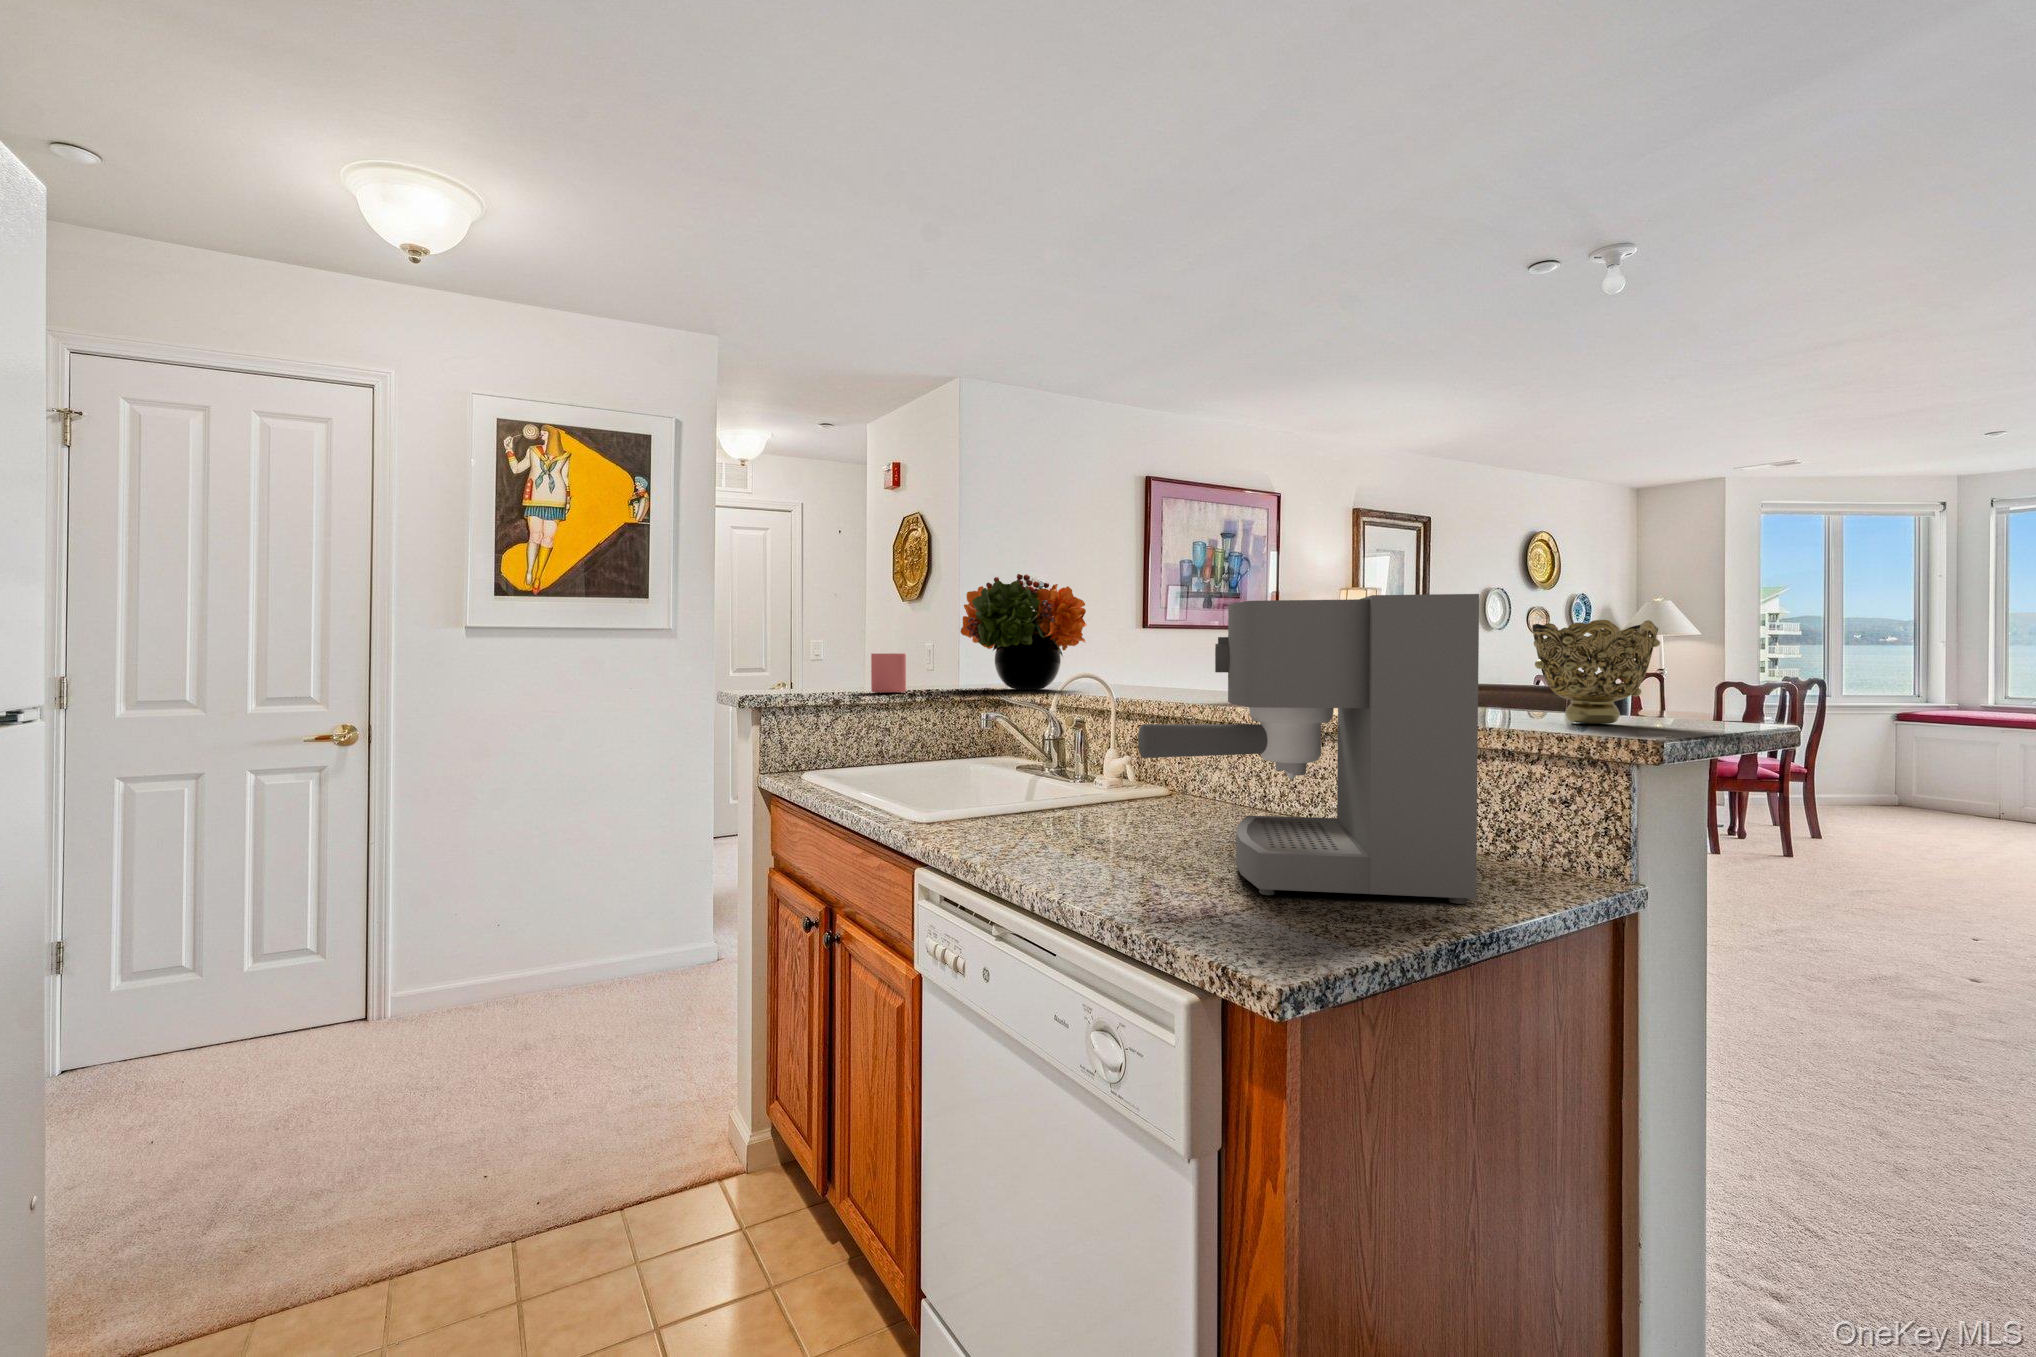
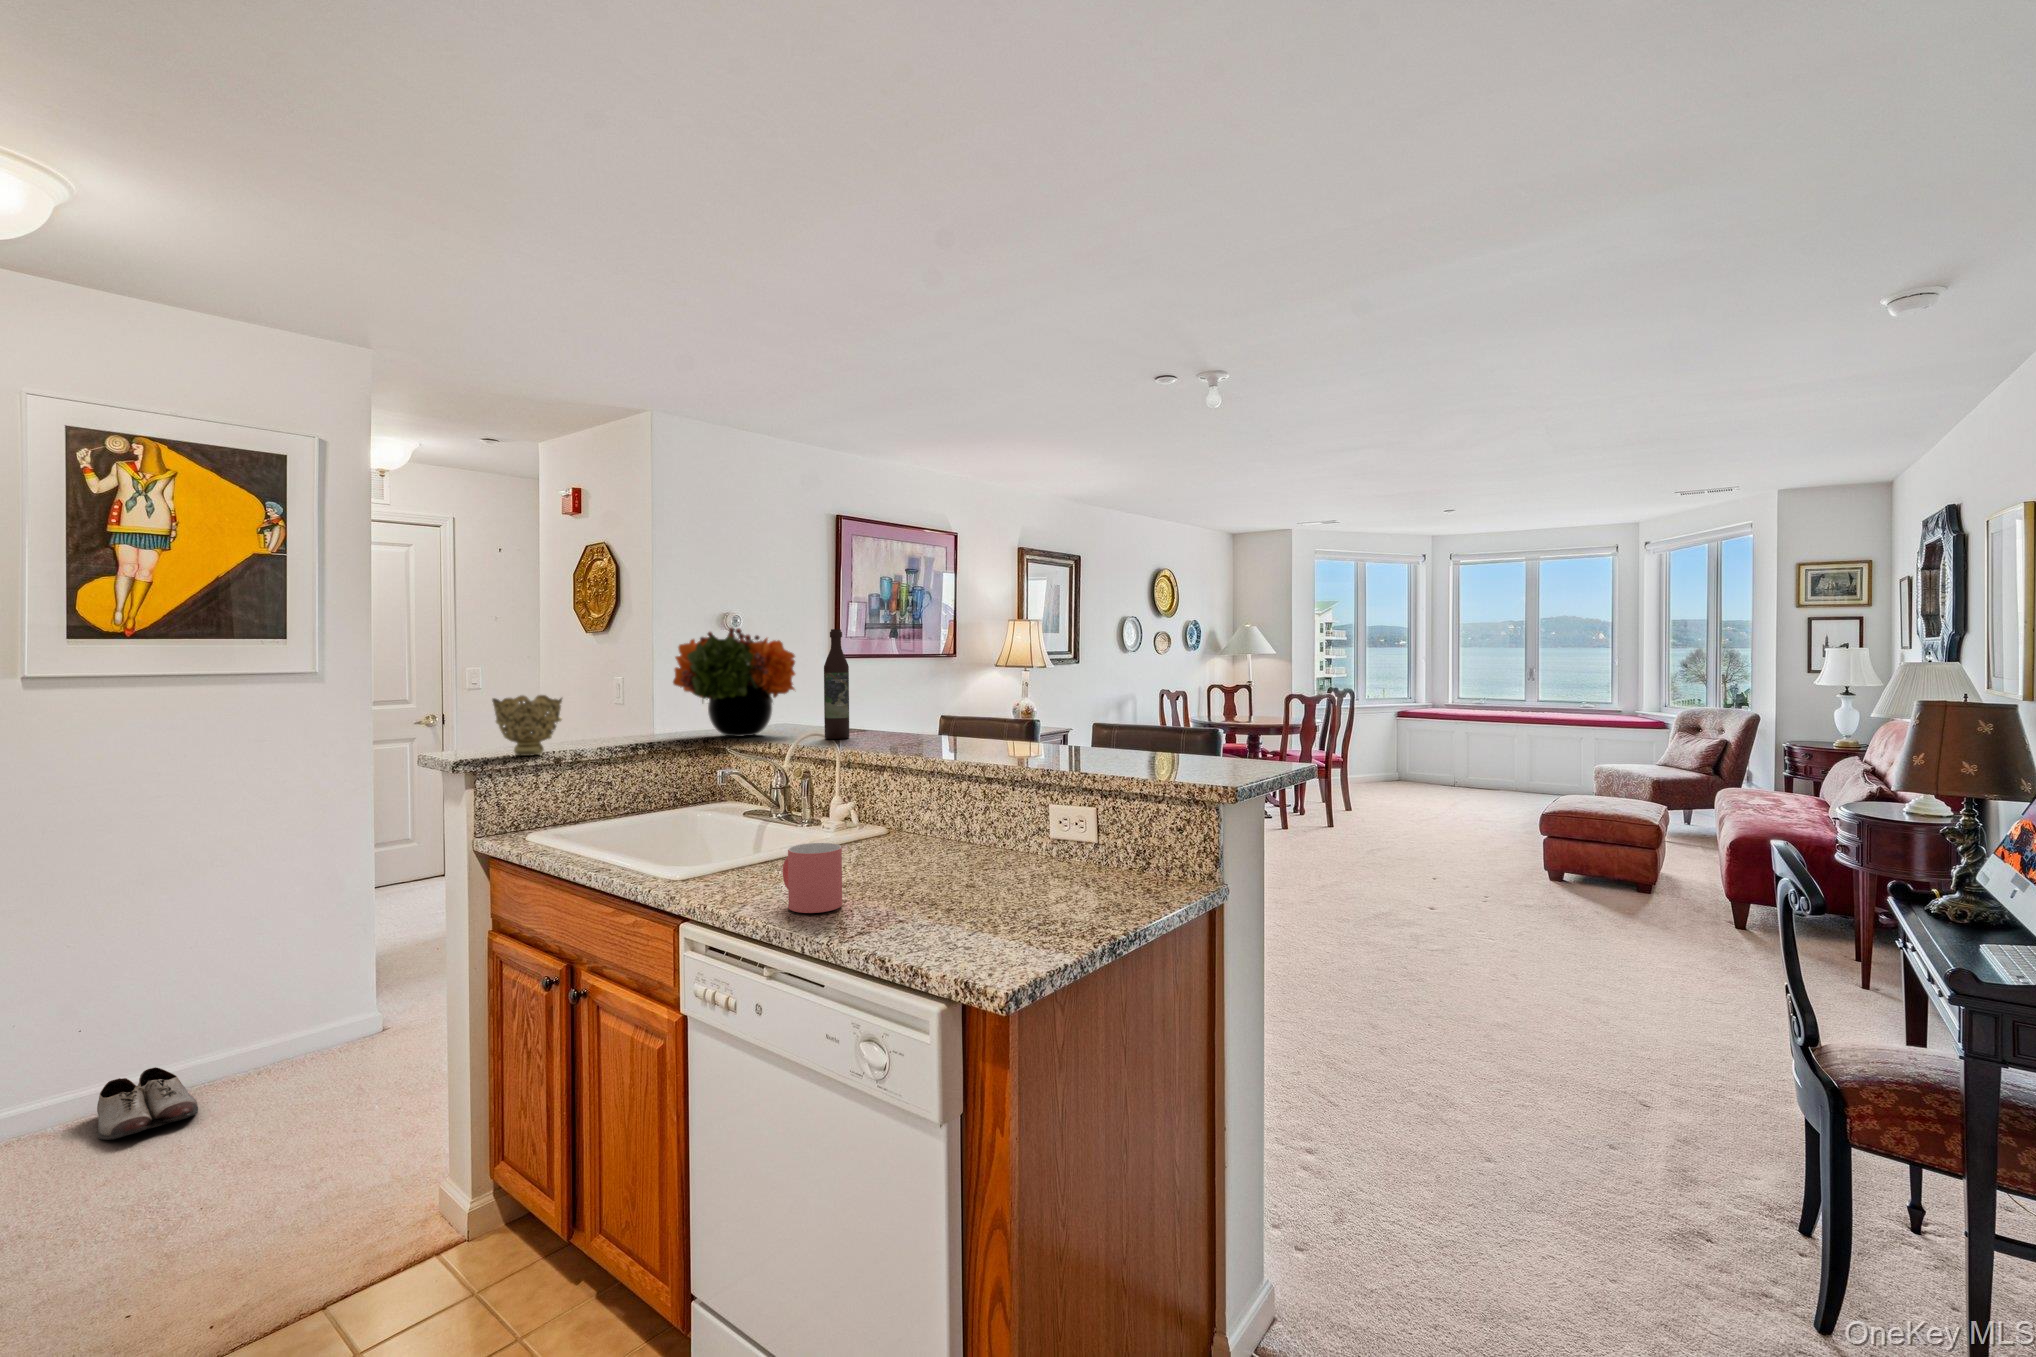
wine bottle: none [1113,570,1140,692] -> present [824,629,849,739]
coffee maker: present [1138,594,1479,904] -> none [882,690,1126,921]
decorative bowl: present [1532,620,1660,724] -> present [492,695,562,756]
mug: present [871,653,906,693] -> present [783,843,842,913]
shoe: none [501,966,573,1023] -> present [97,1067,198,1140]

